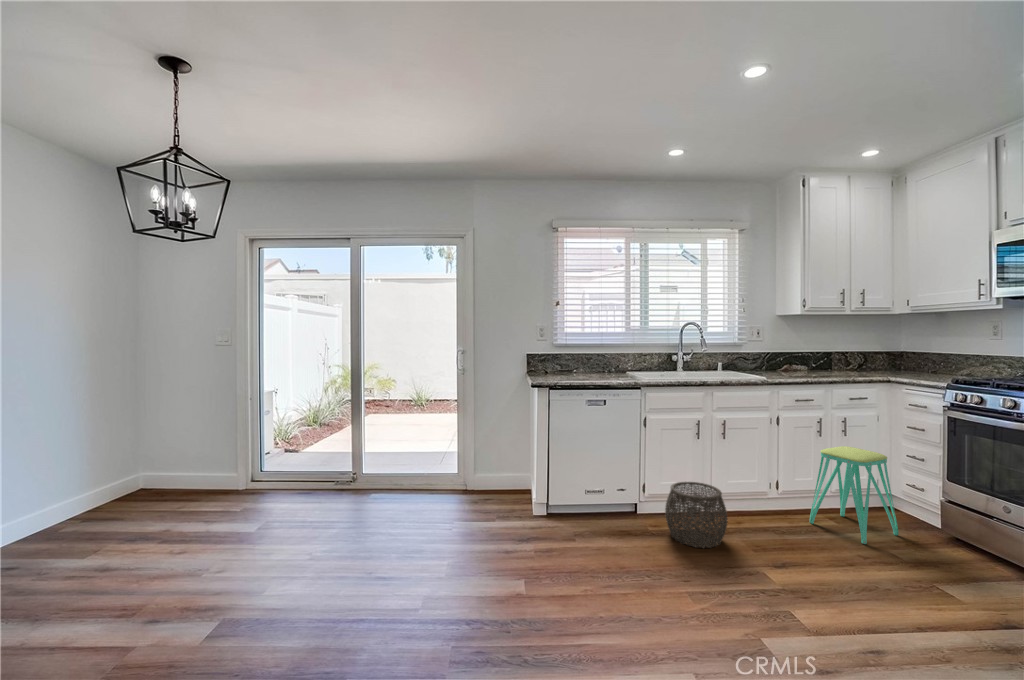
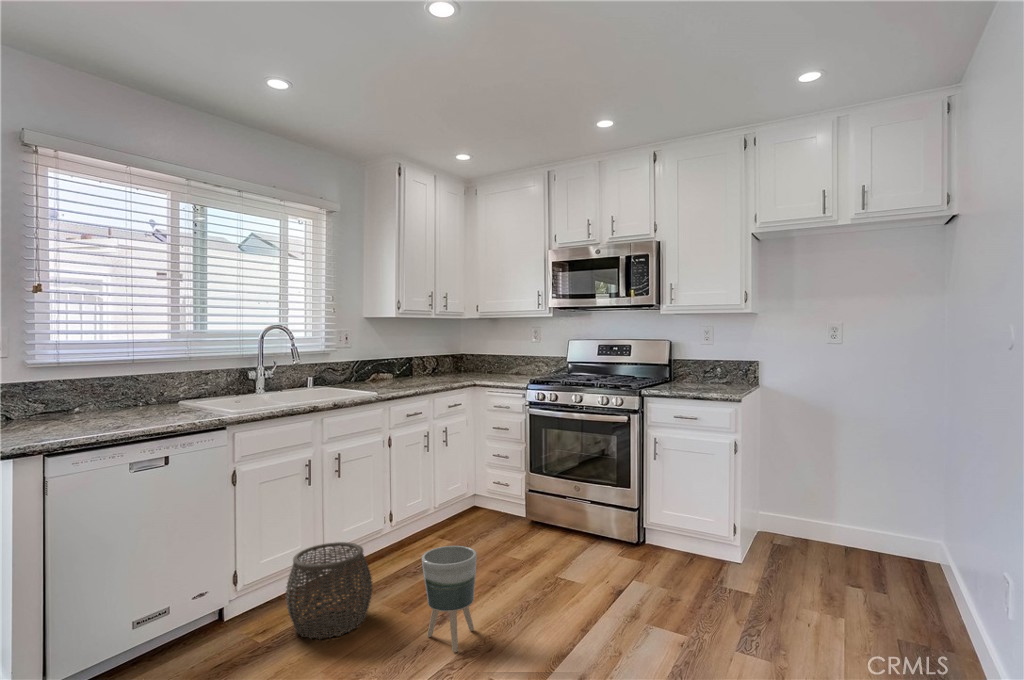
stool: present [810,446,899,544] -> none [430,458,502,557]
planter: none [751,511,803,597] -> present [422,546,477,652]

